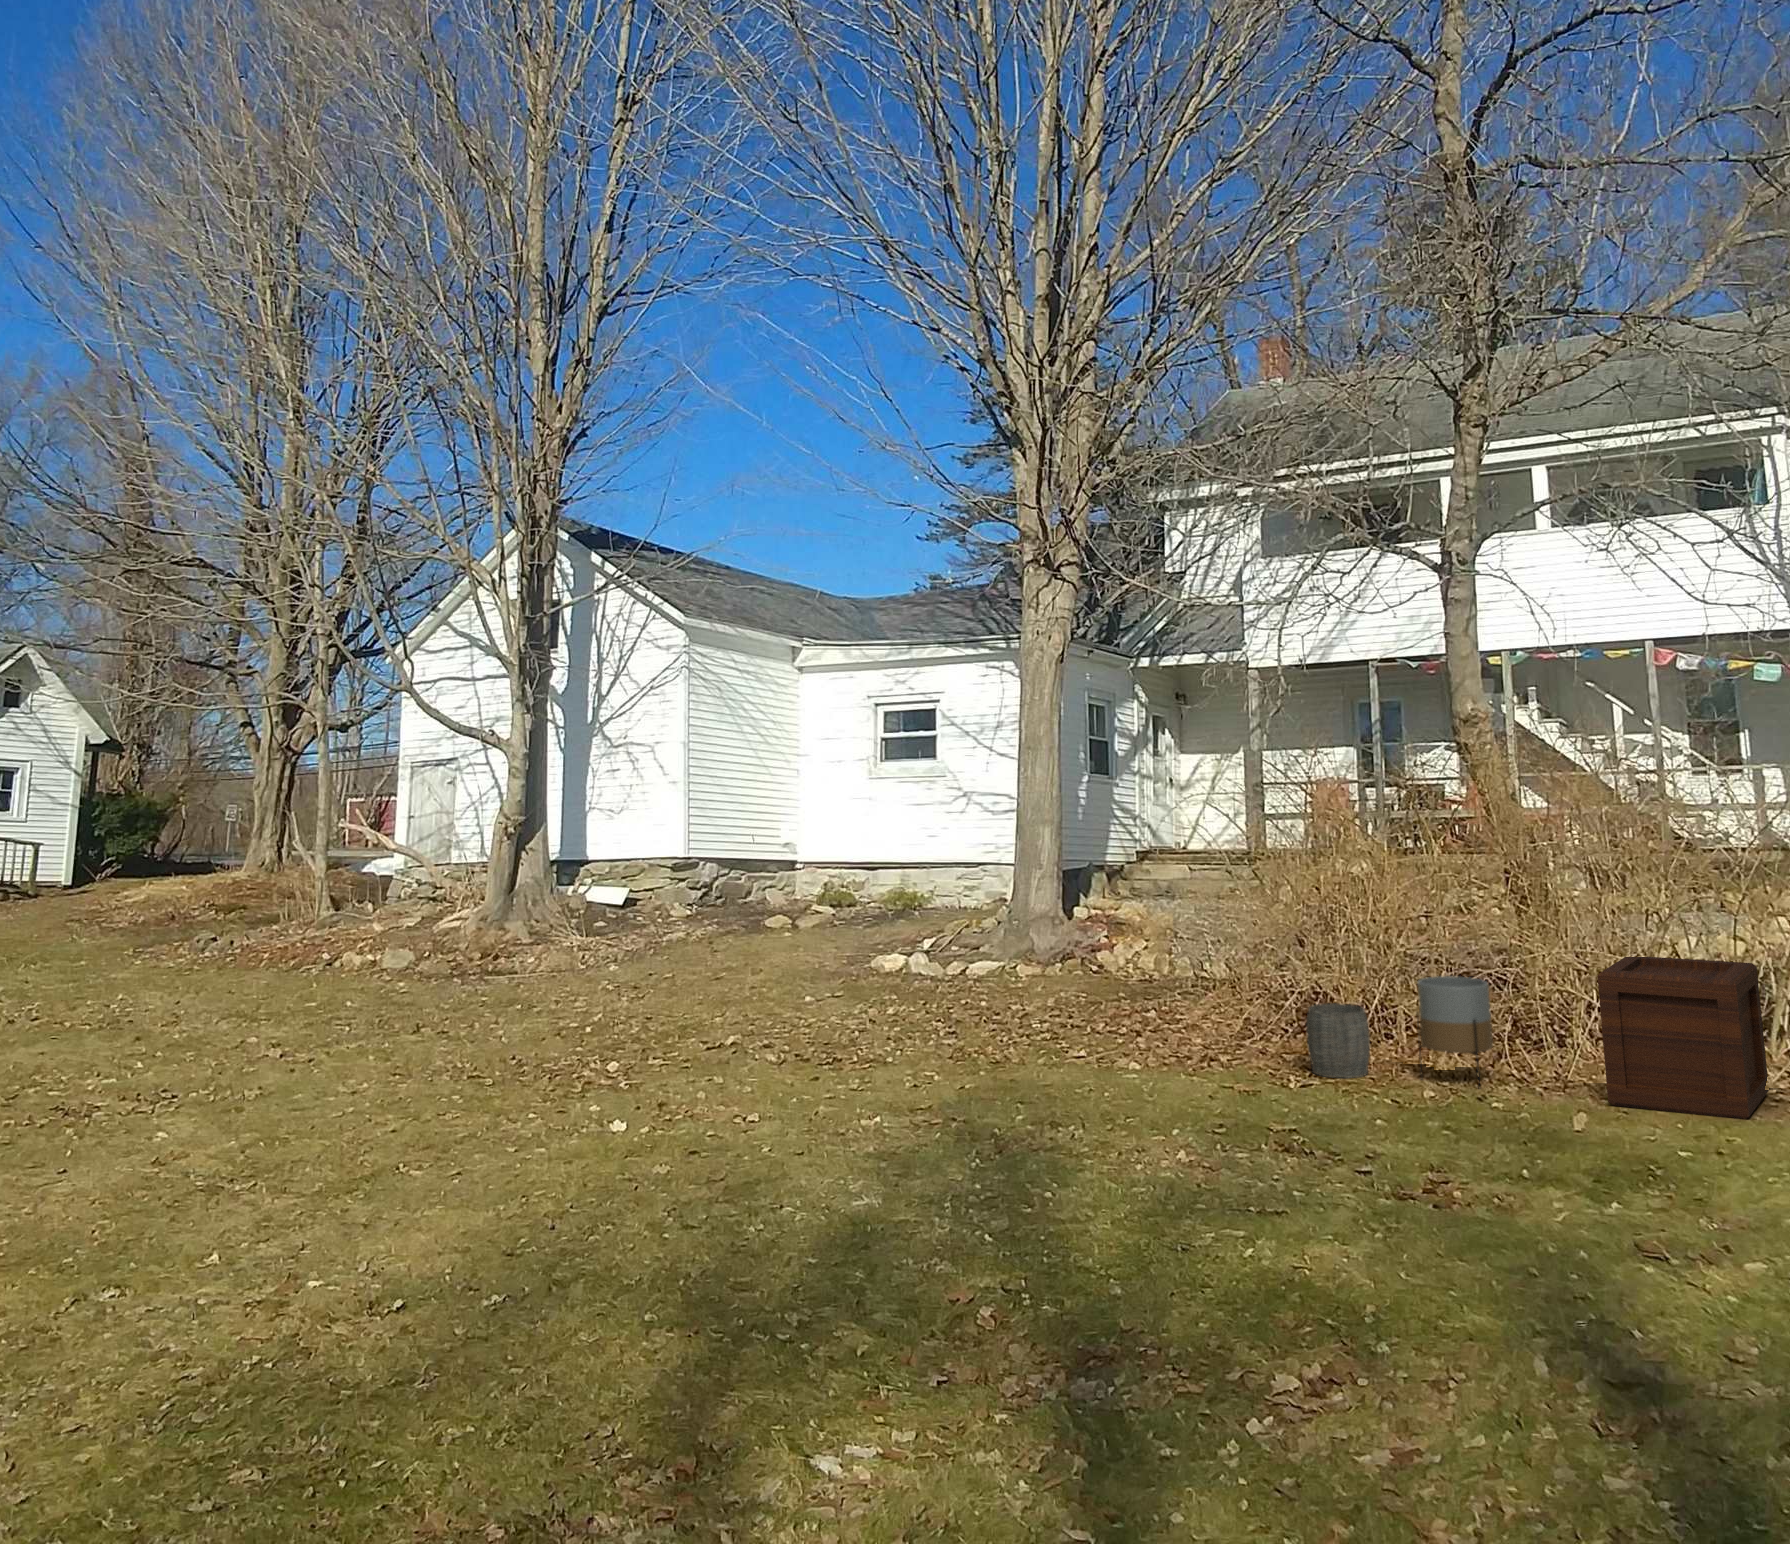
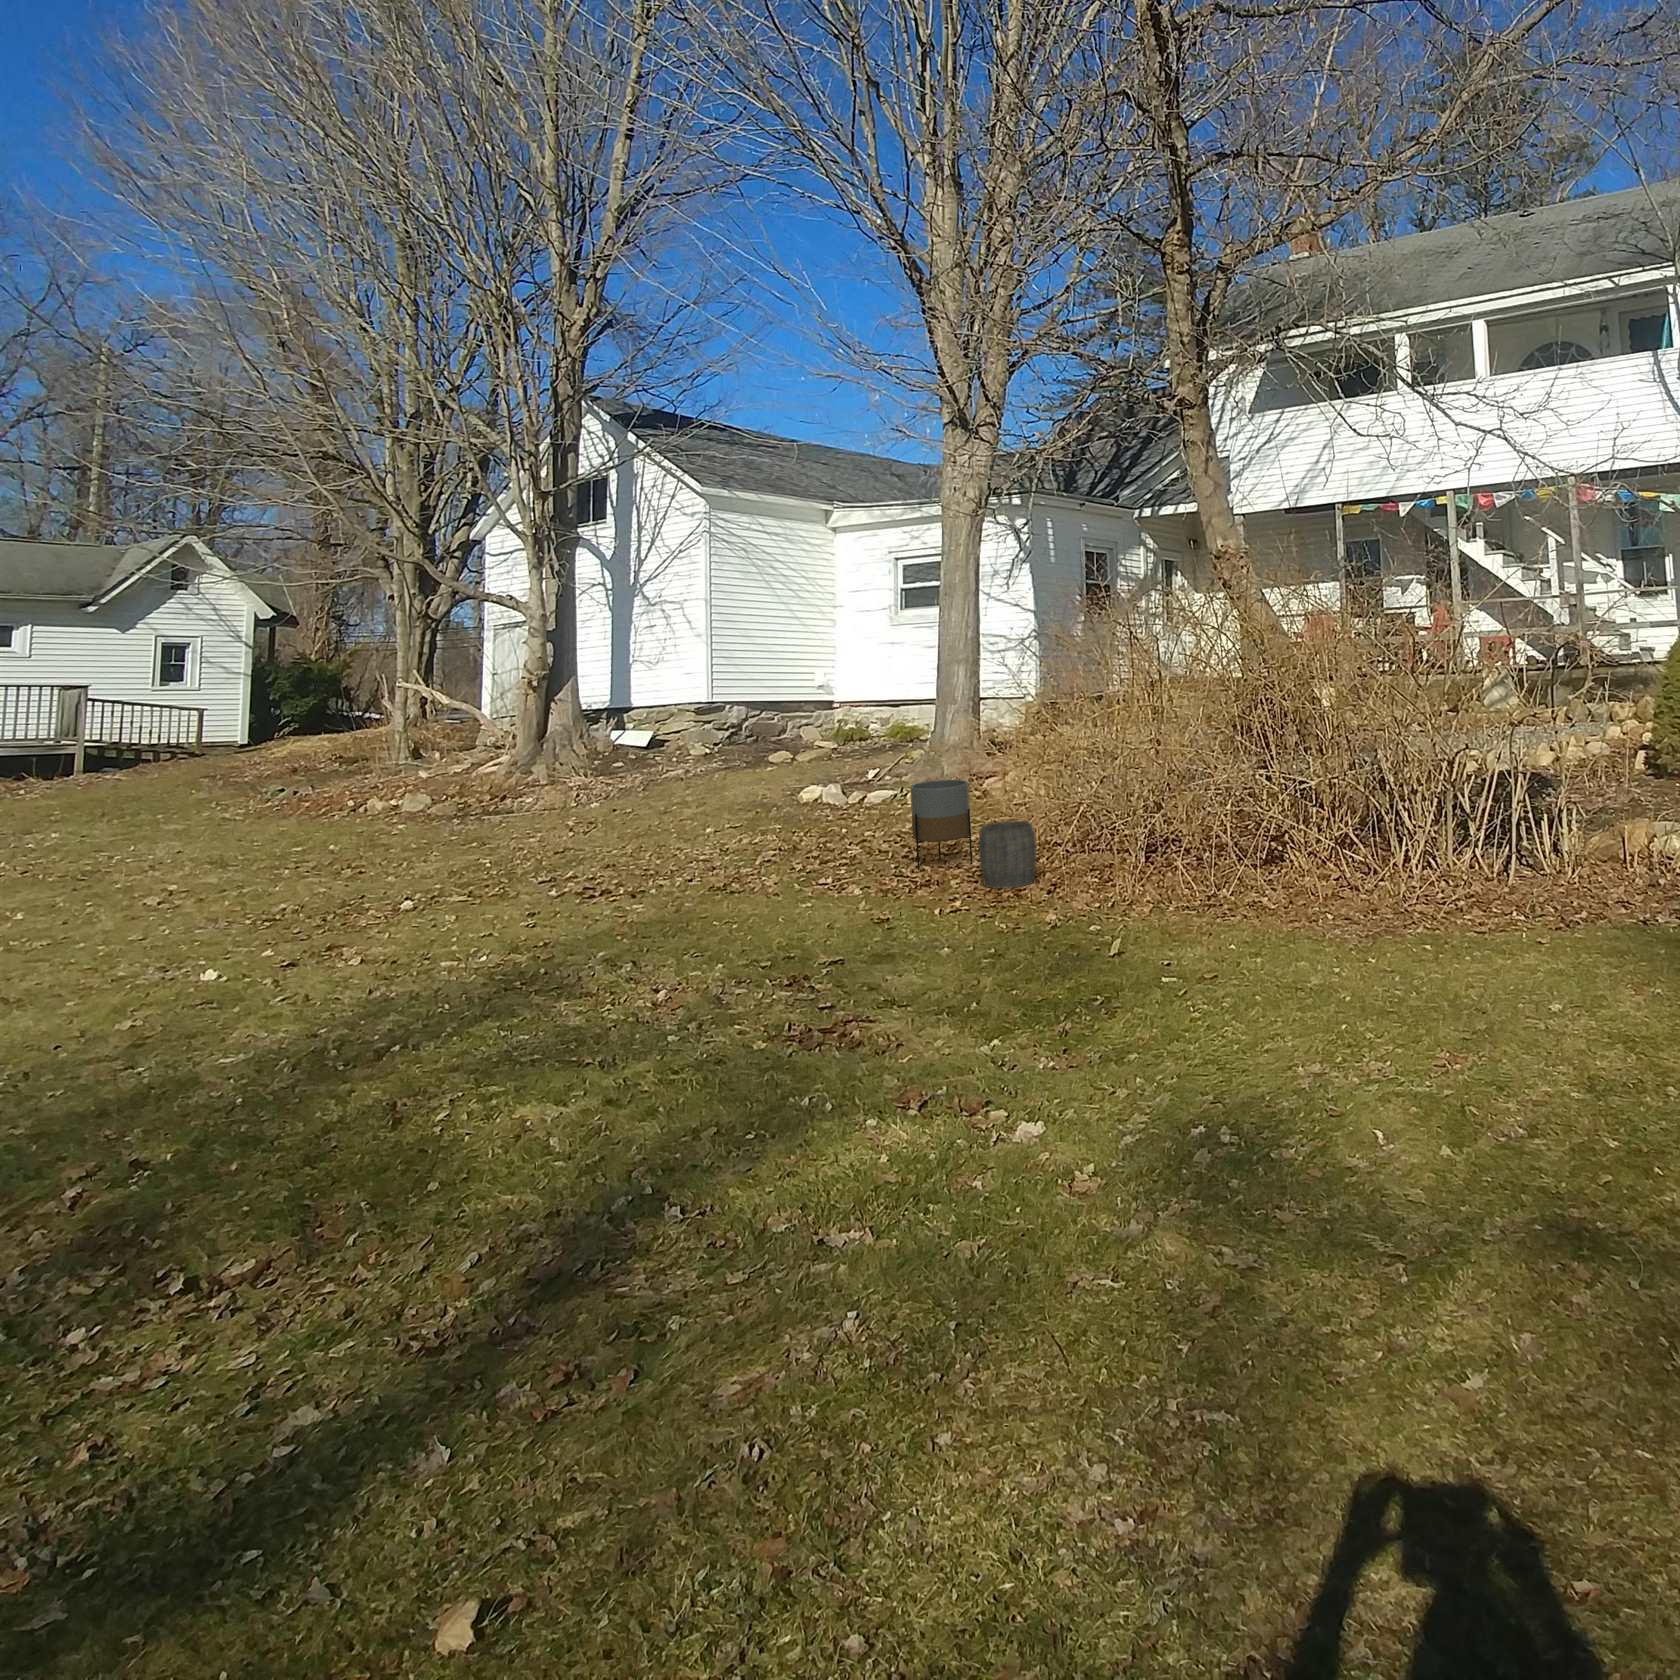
wooden crate: present [1597,957,1769,1119] -> none [1192,770,1361,918]
planter: present [1417,976,1493,1088] -> present [910,780,972,870]

